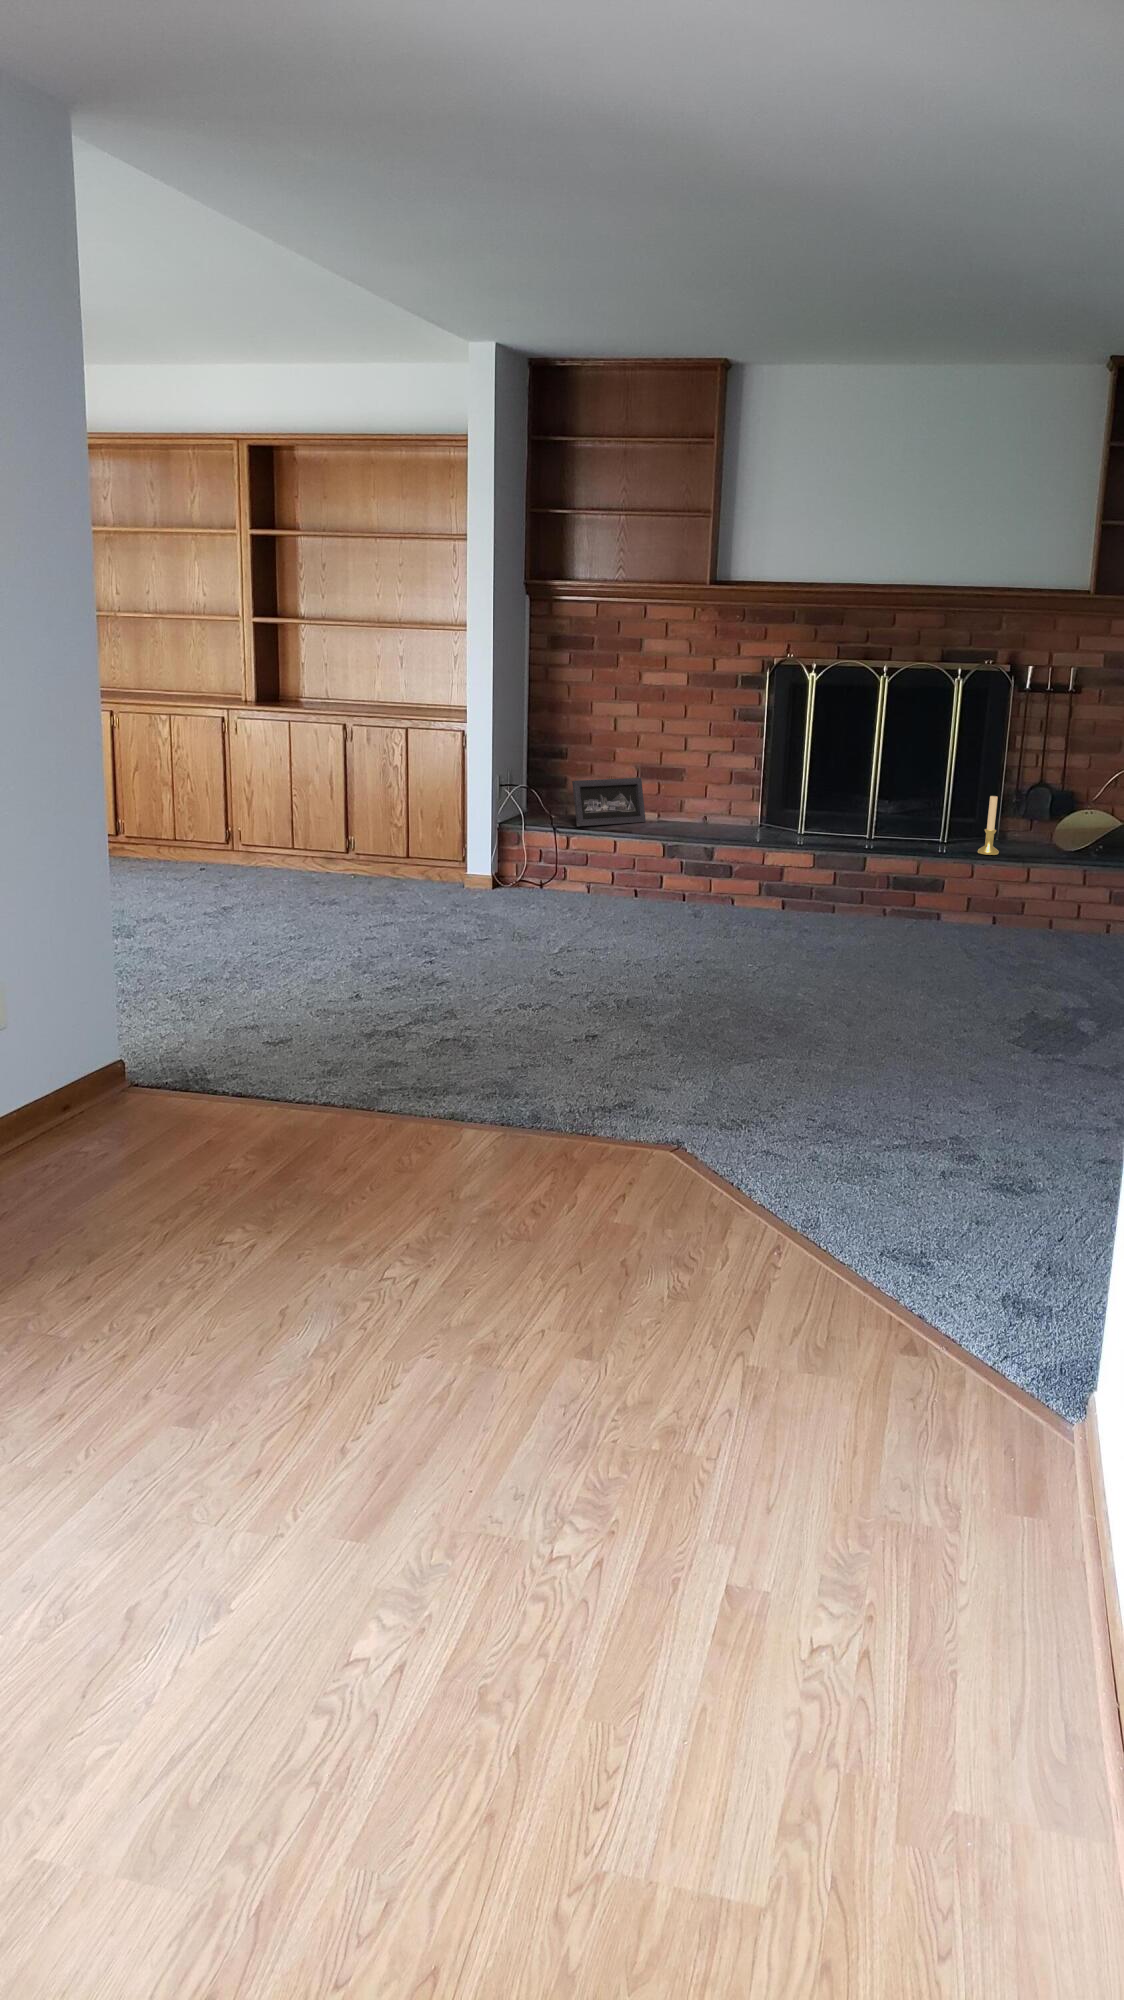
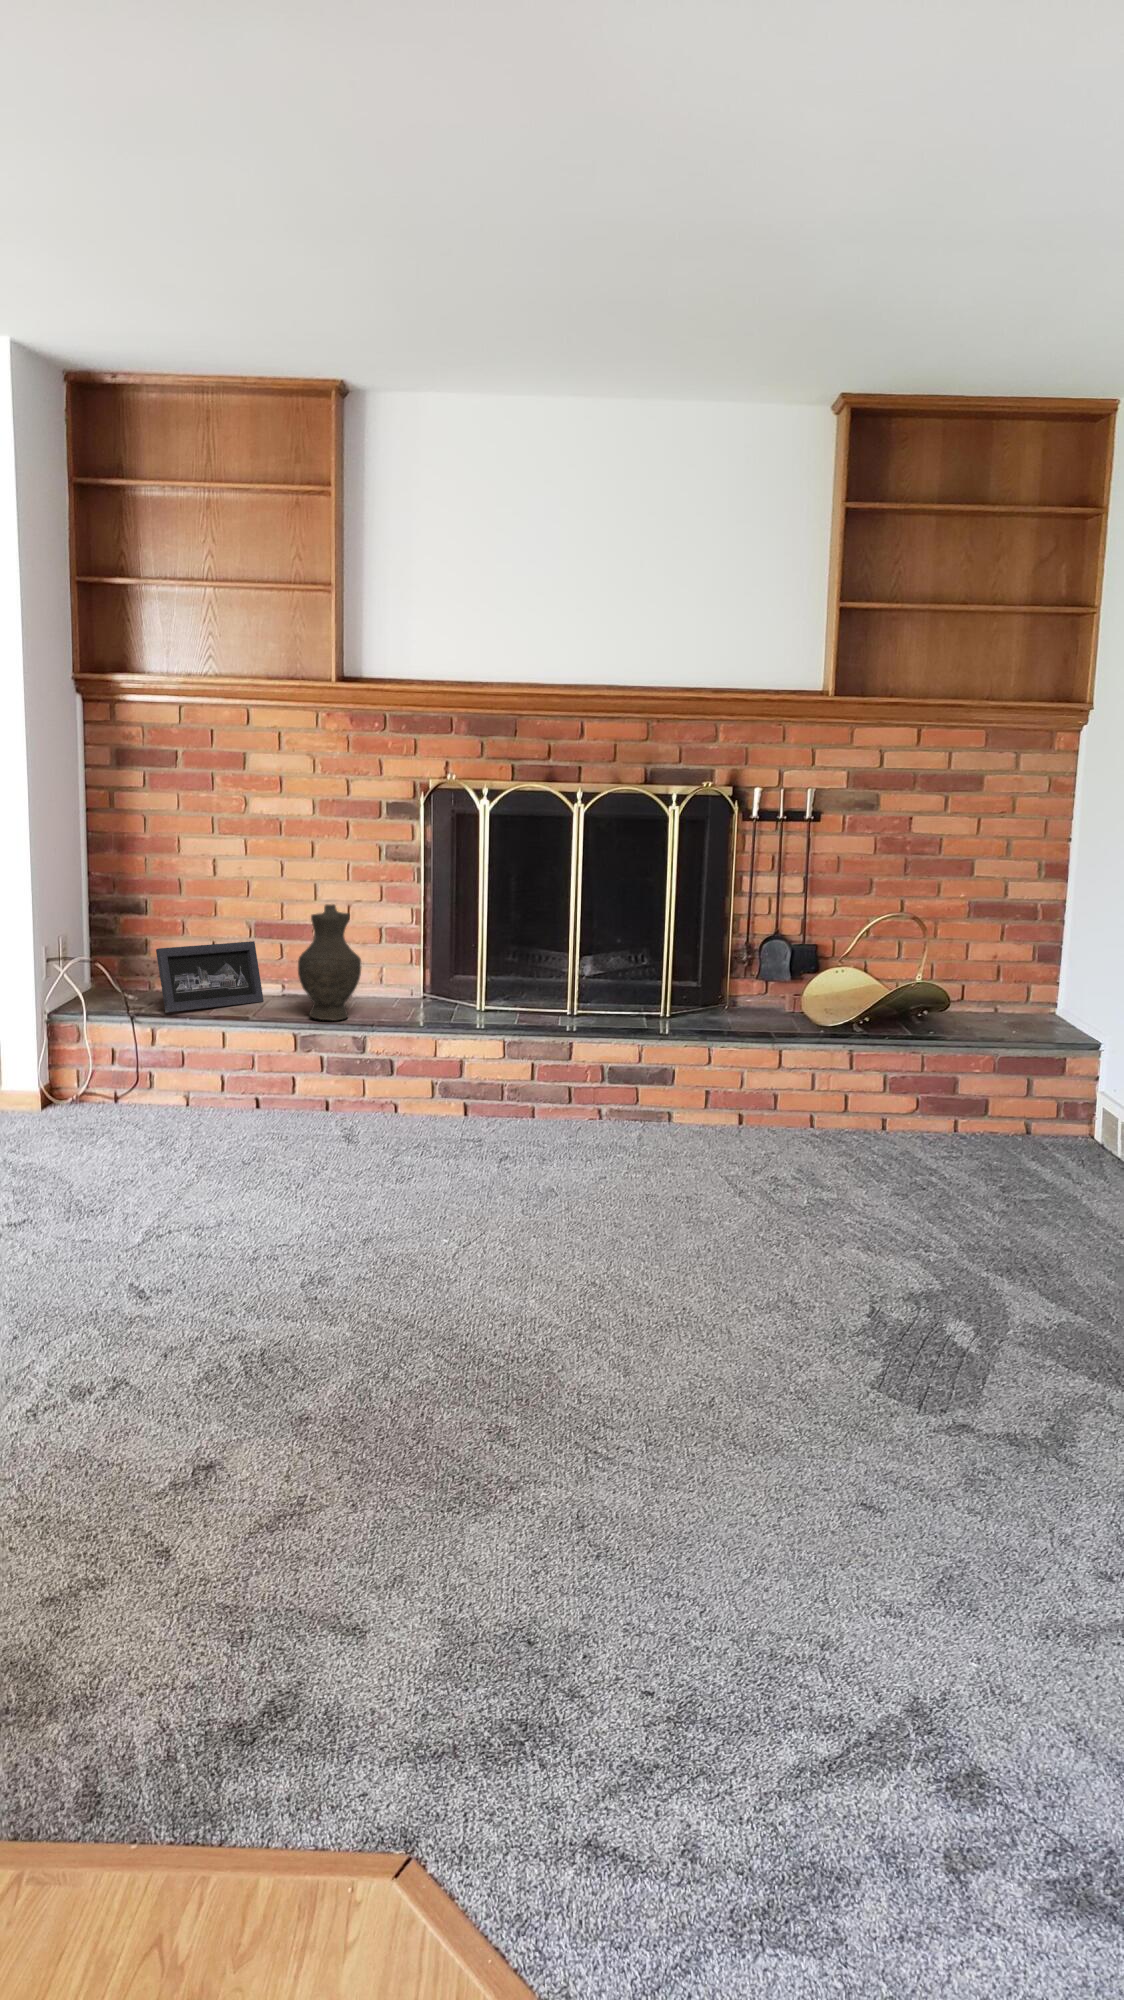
decorative vase: none [670,751,715,836] -> present [298,904,362,1021]
candle holder: present [978,796,999,855] -> none [713,951,740,1031]

